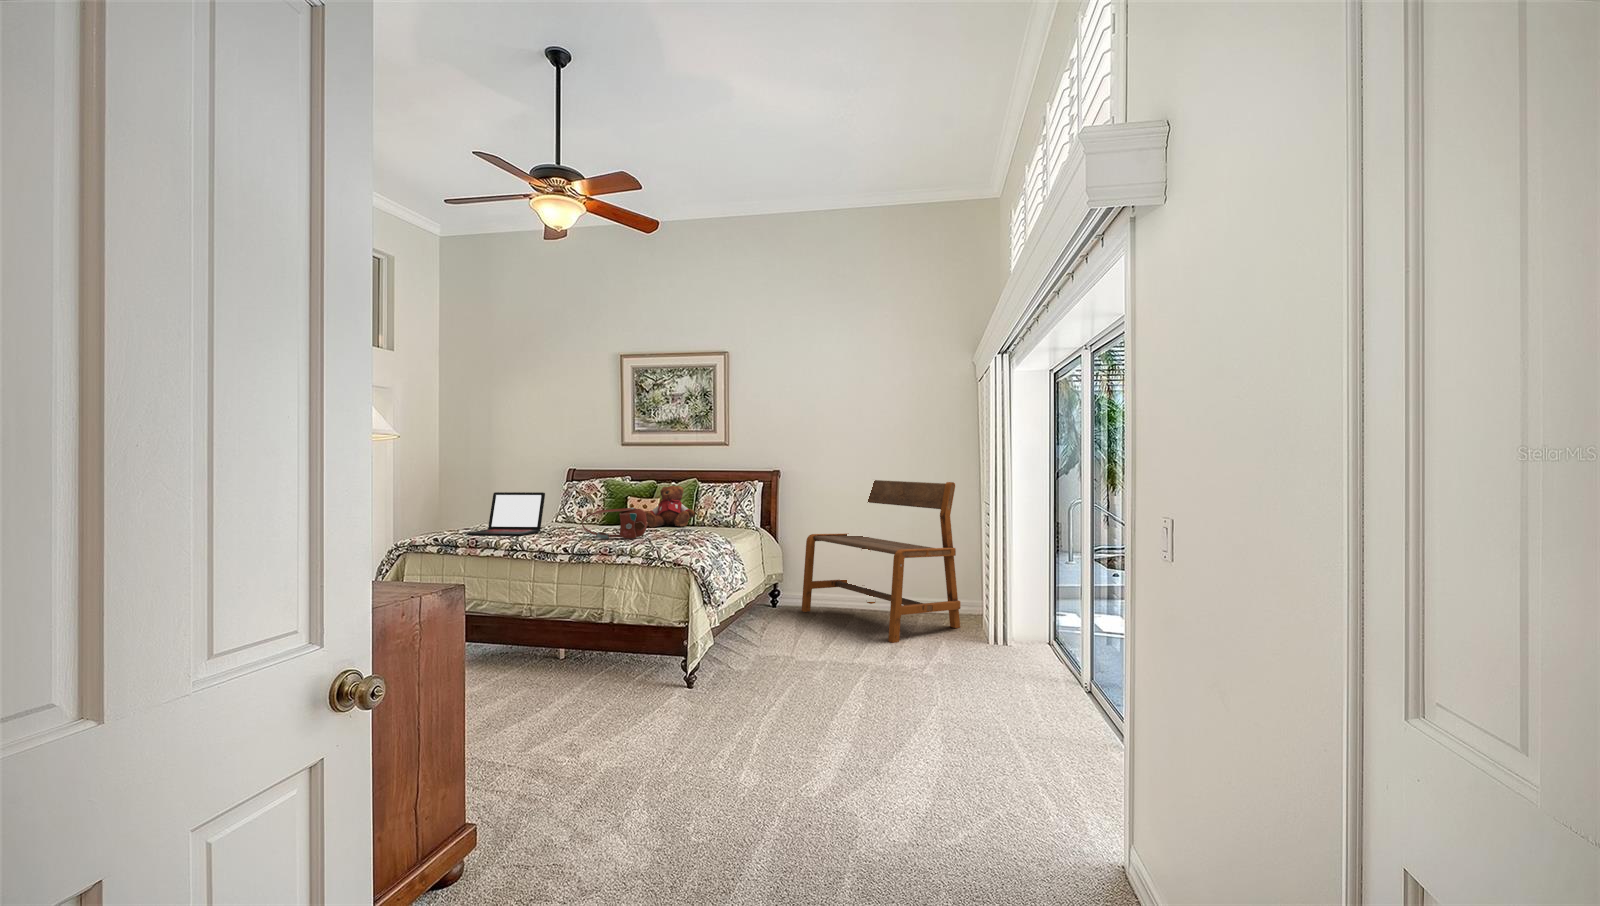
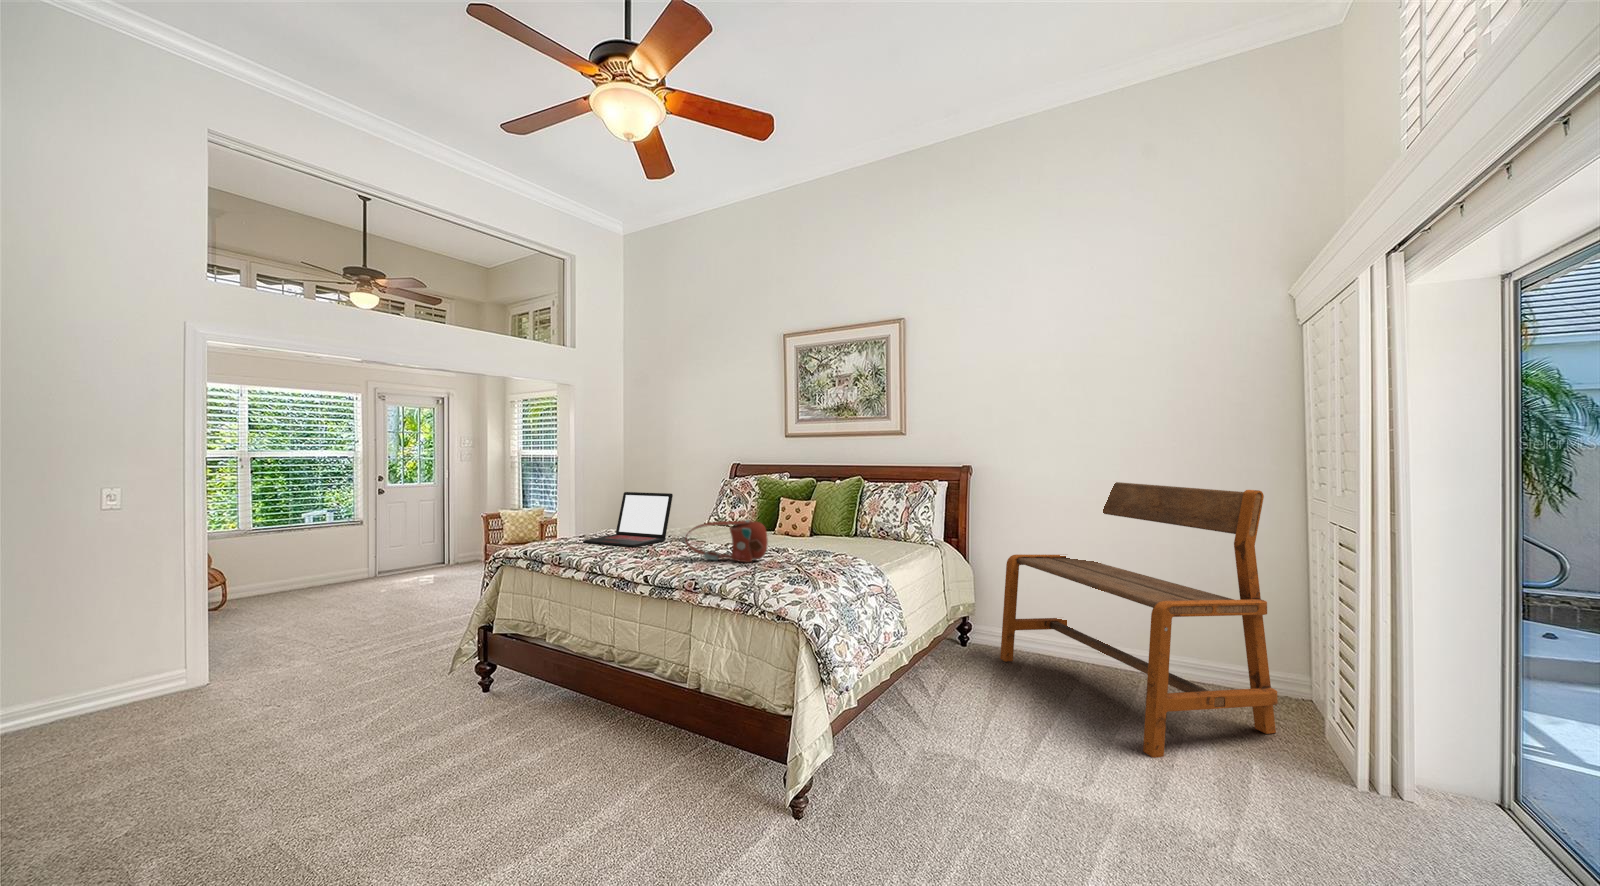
teddy bear: present [645,486,695,527] -> none [793,486,855,539]

